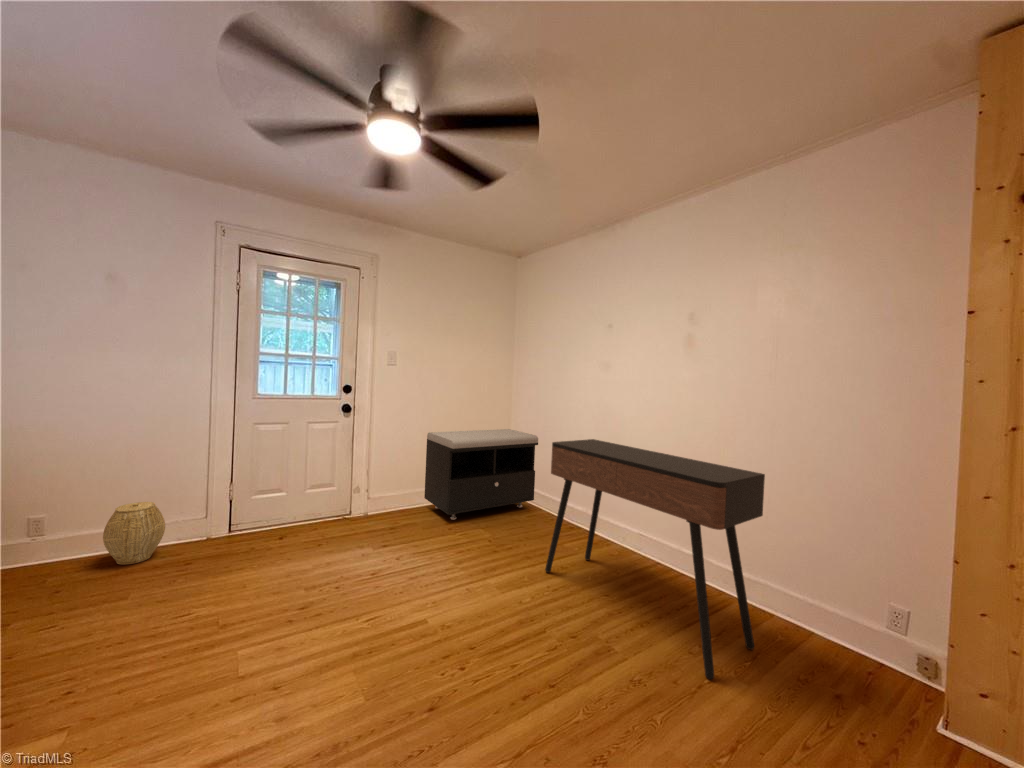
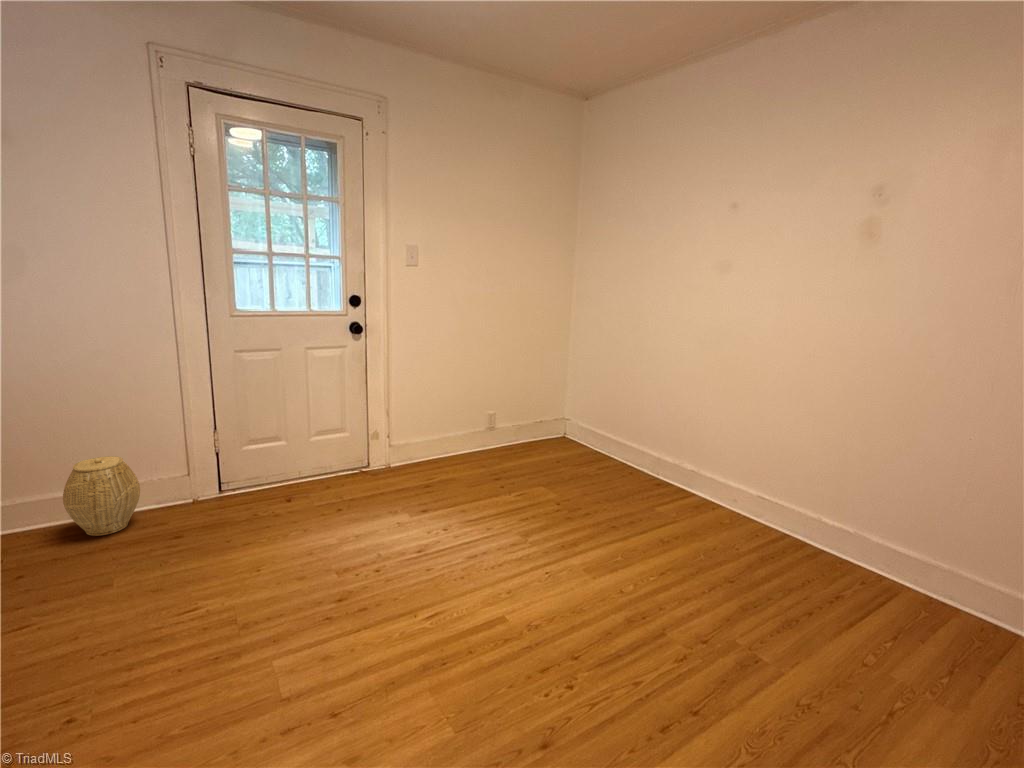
storage bench: present [424,429,538,520] -> none [459,354,610,474]
console table: present [545,439,765,679] -> none [640,375,1008,706]

